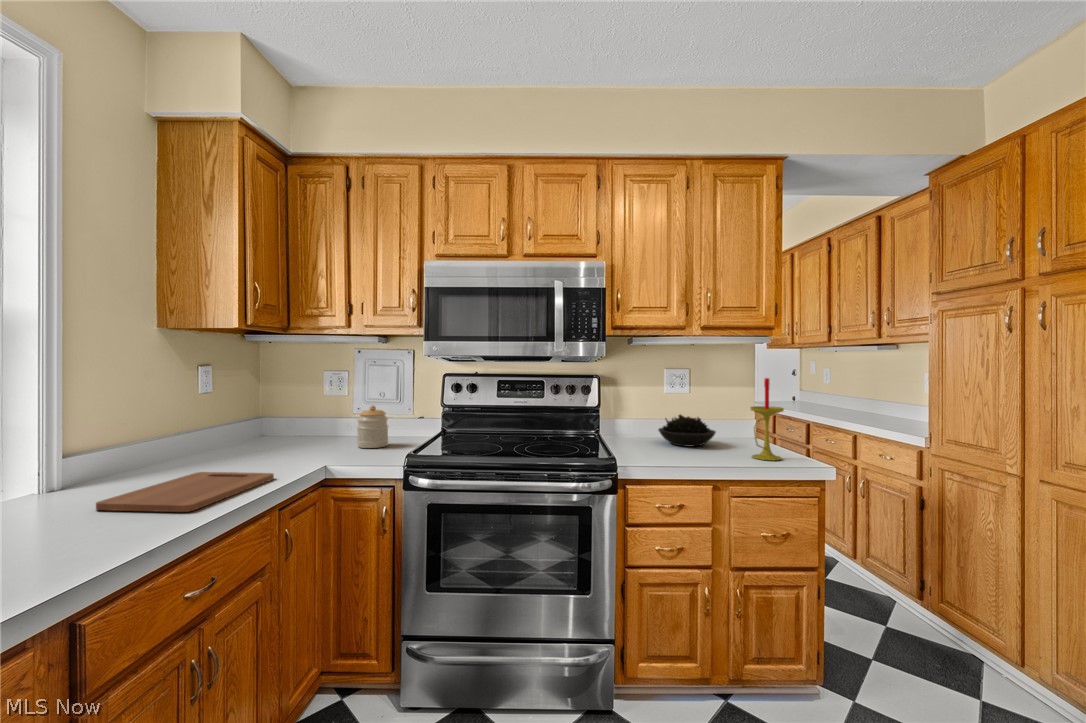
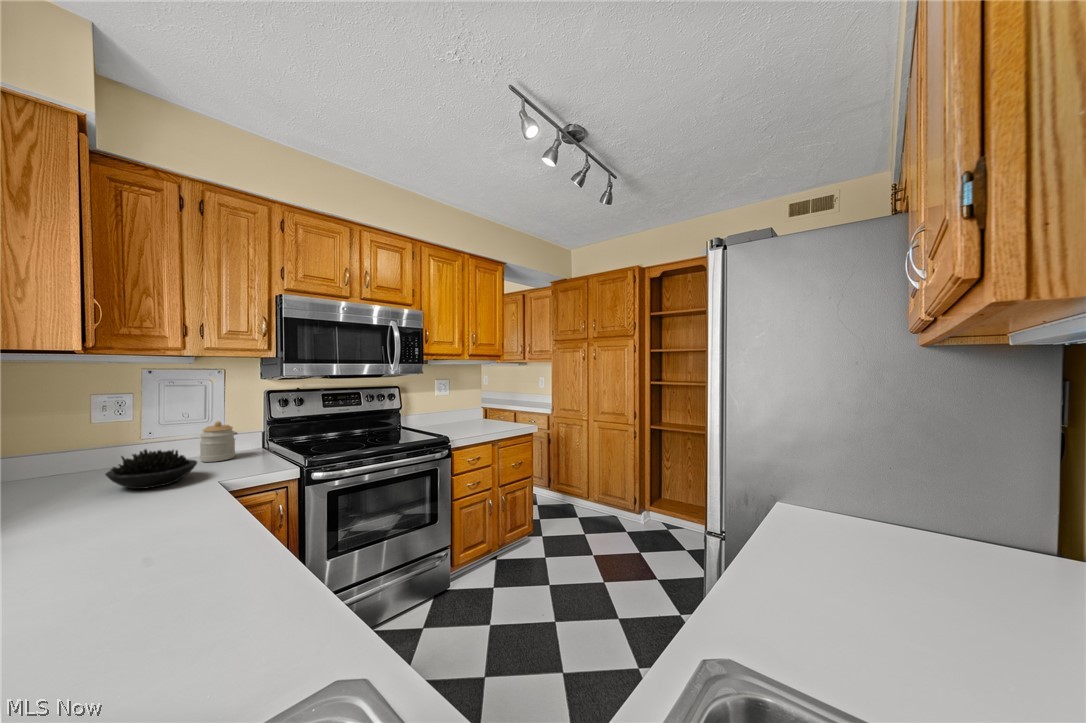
candle: present [751,378,784,460] -> none [500,382,517,427]
succulent plant: present [658,415,716,447] -> present [105,449,197,489]
cutting board: present [96,472,274,512] -> none [49,493,201,566]

